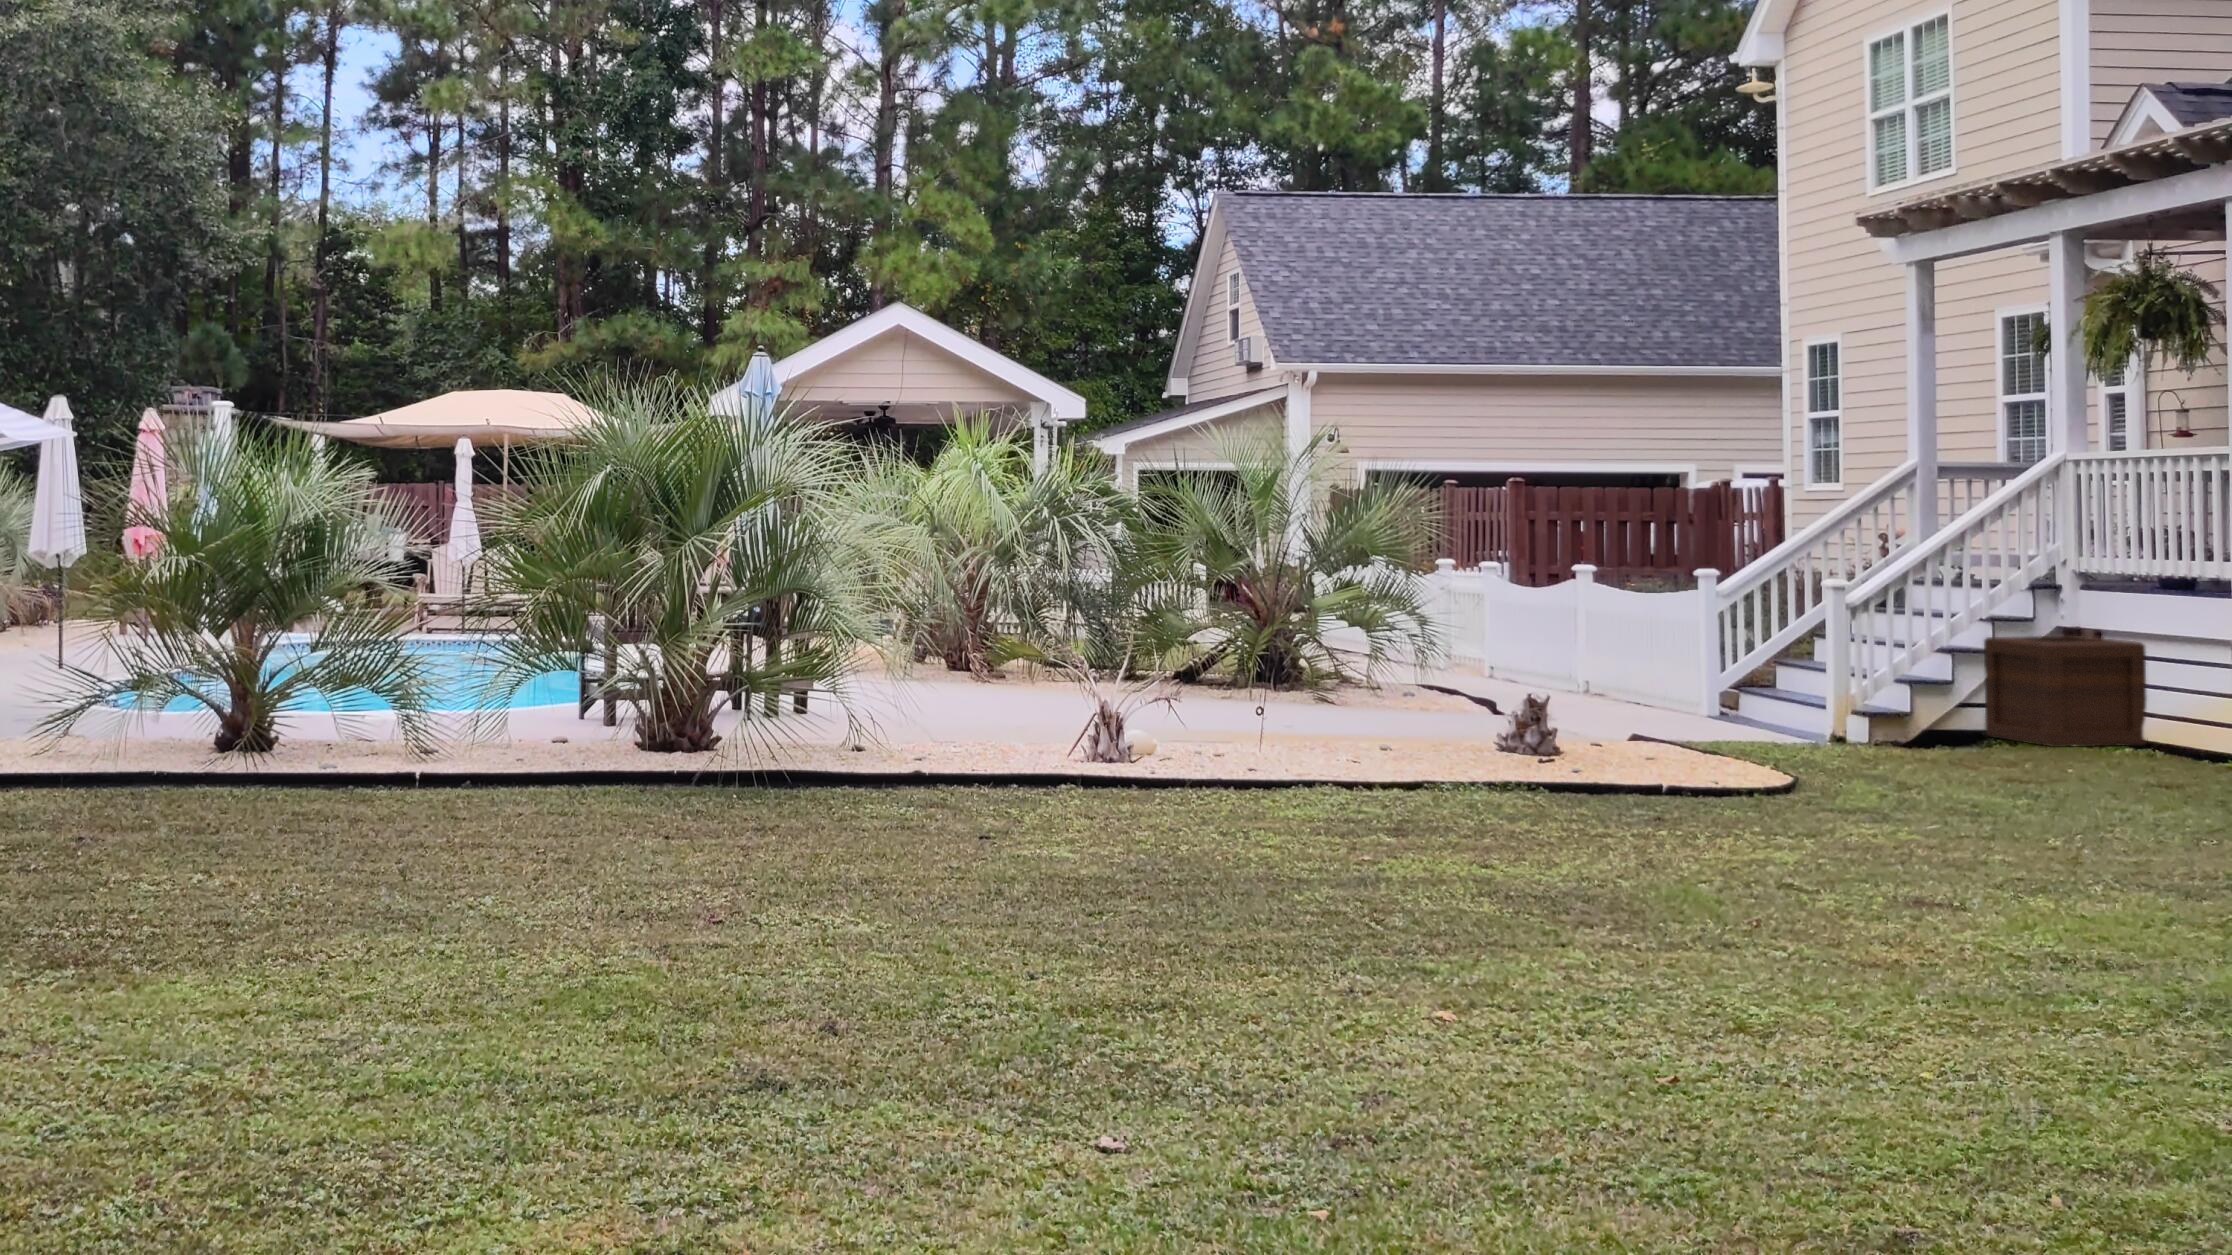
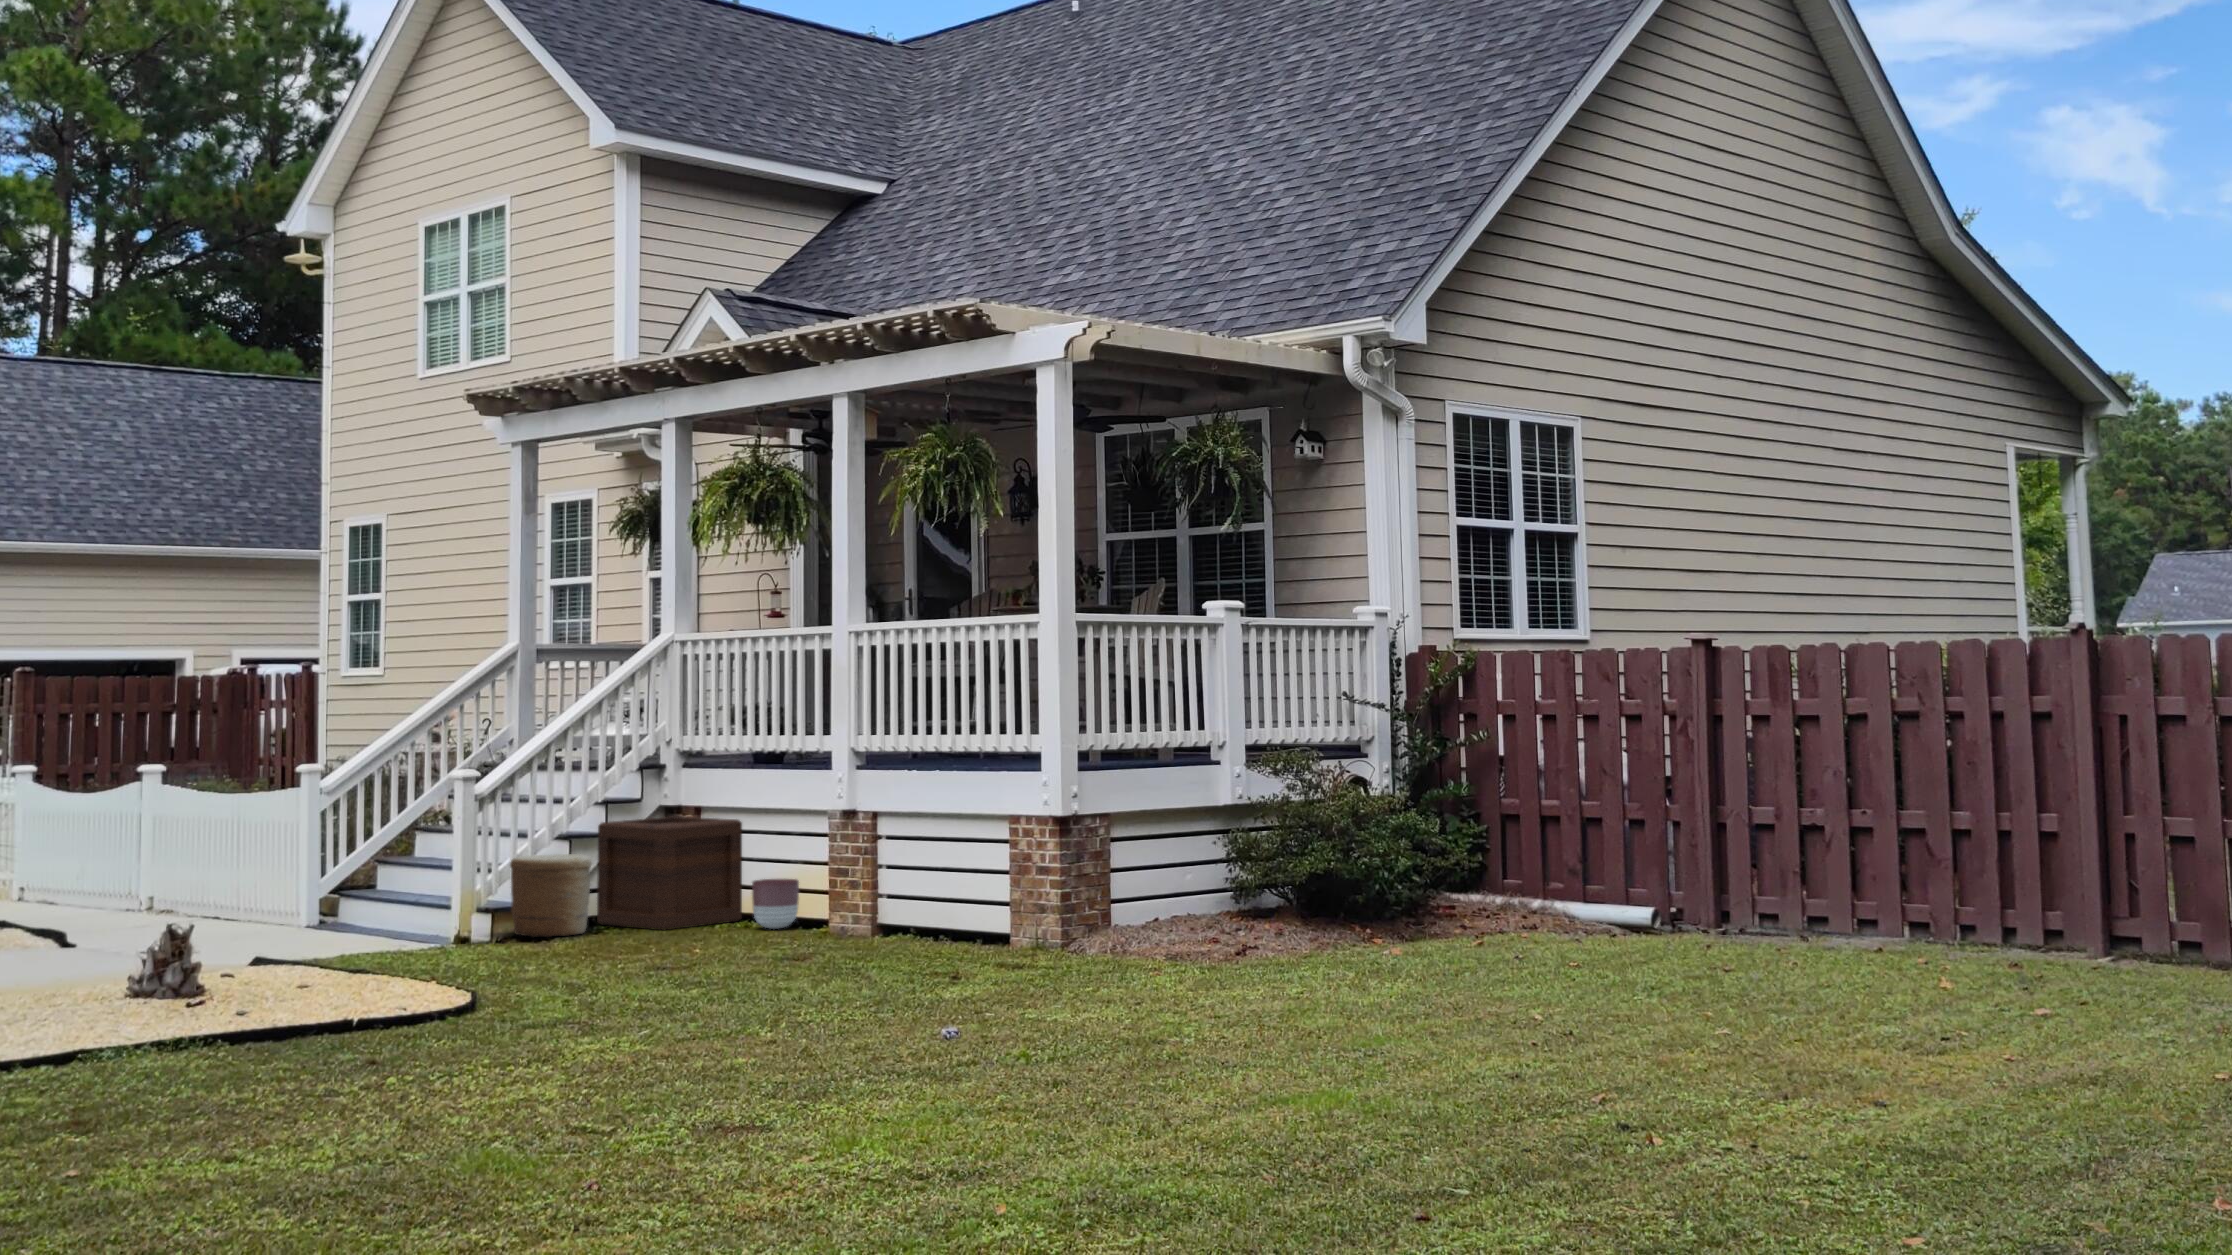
woven basket: none [1884,664,1970,743] -> present [510,854,592,937]
planter: none [2149,704,2204,755] -> present [752,879,799,929]

